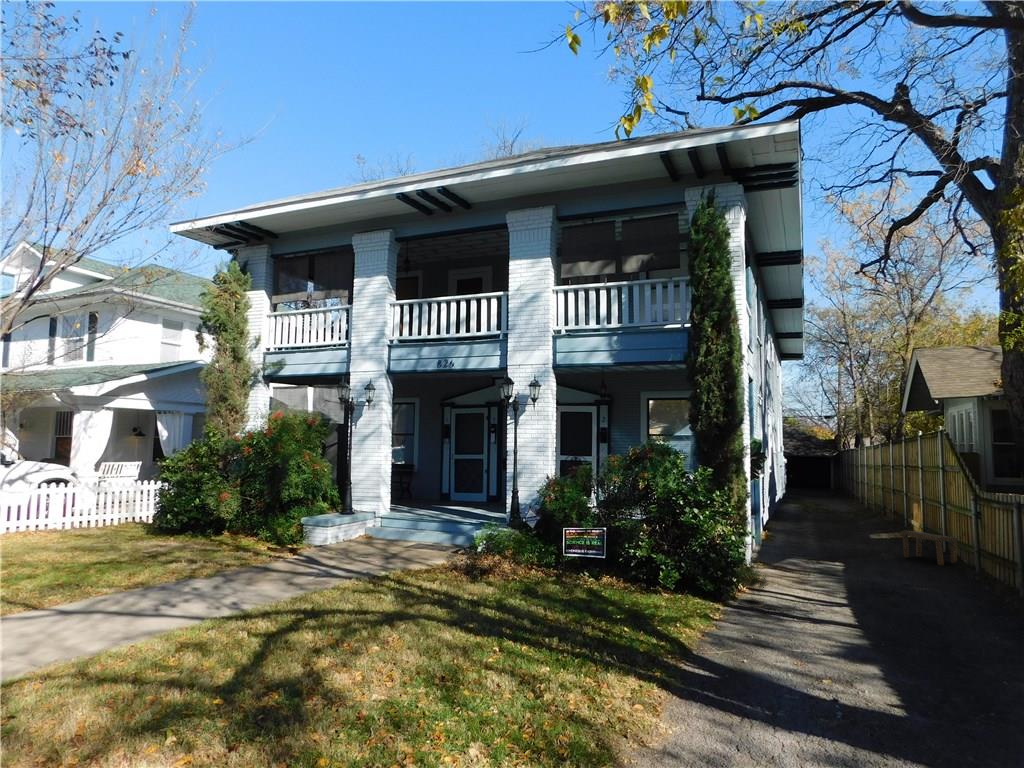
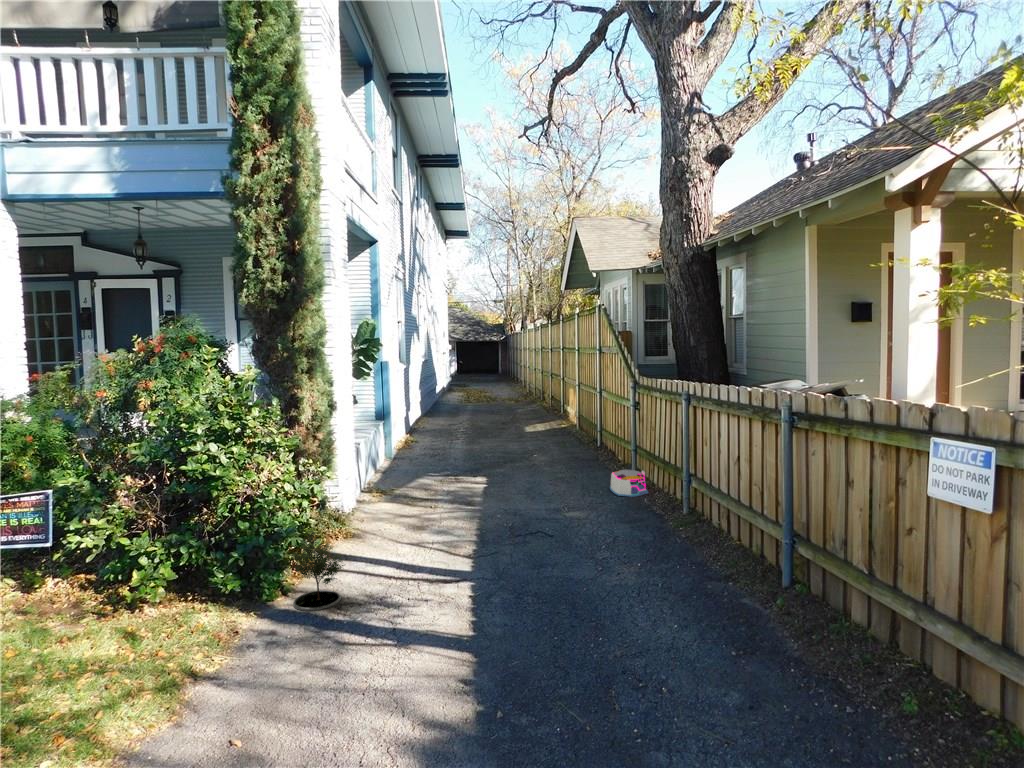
bench: present [902,531,958,565] -> none [554,428,613,470]
storage bin: none [954,564,991,585] -> present [610,470,648,497]

